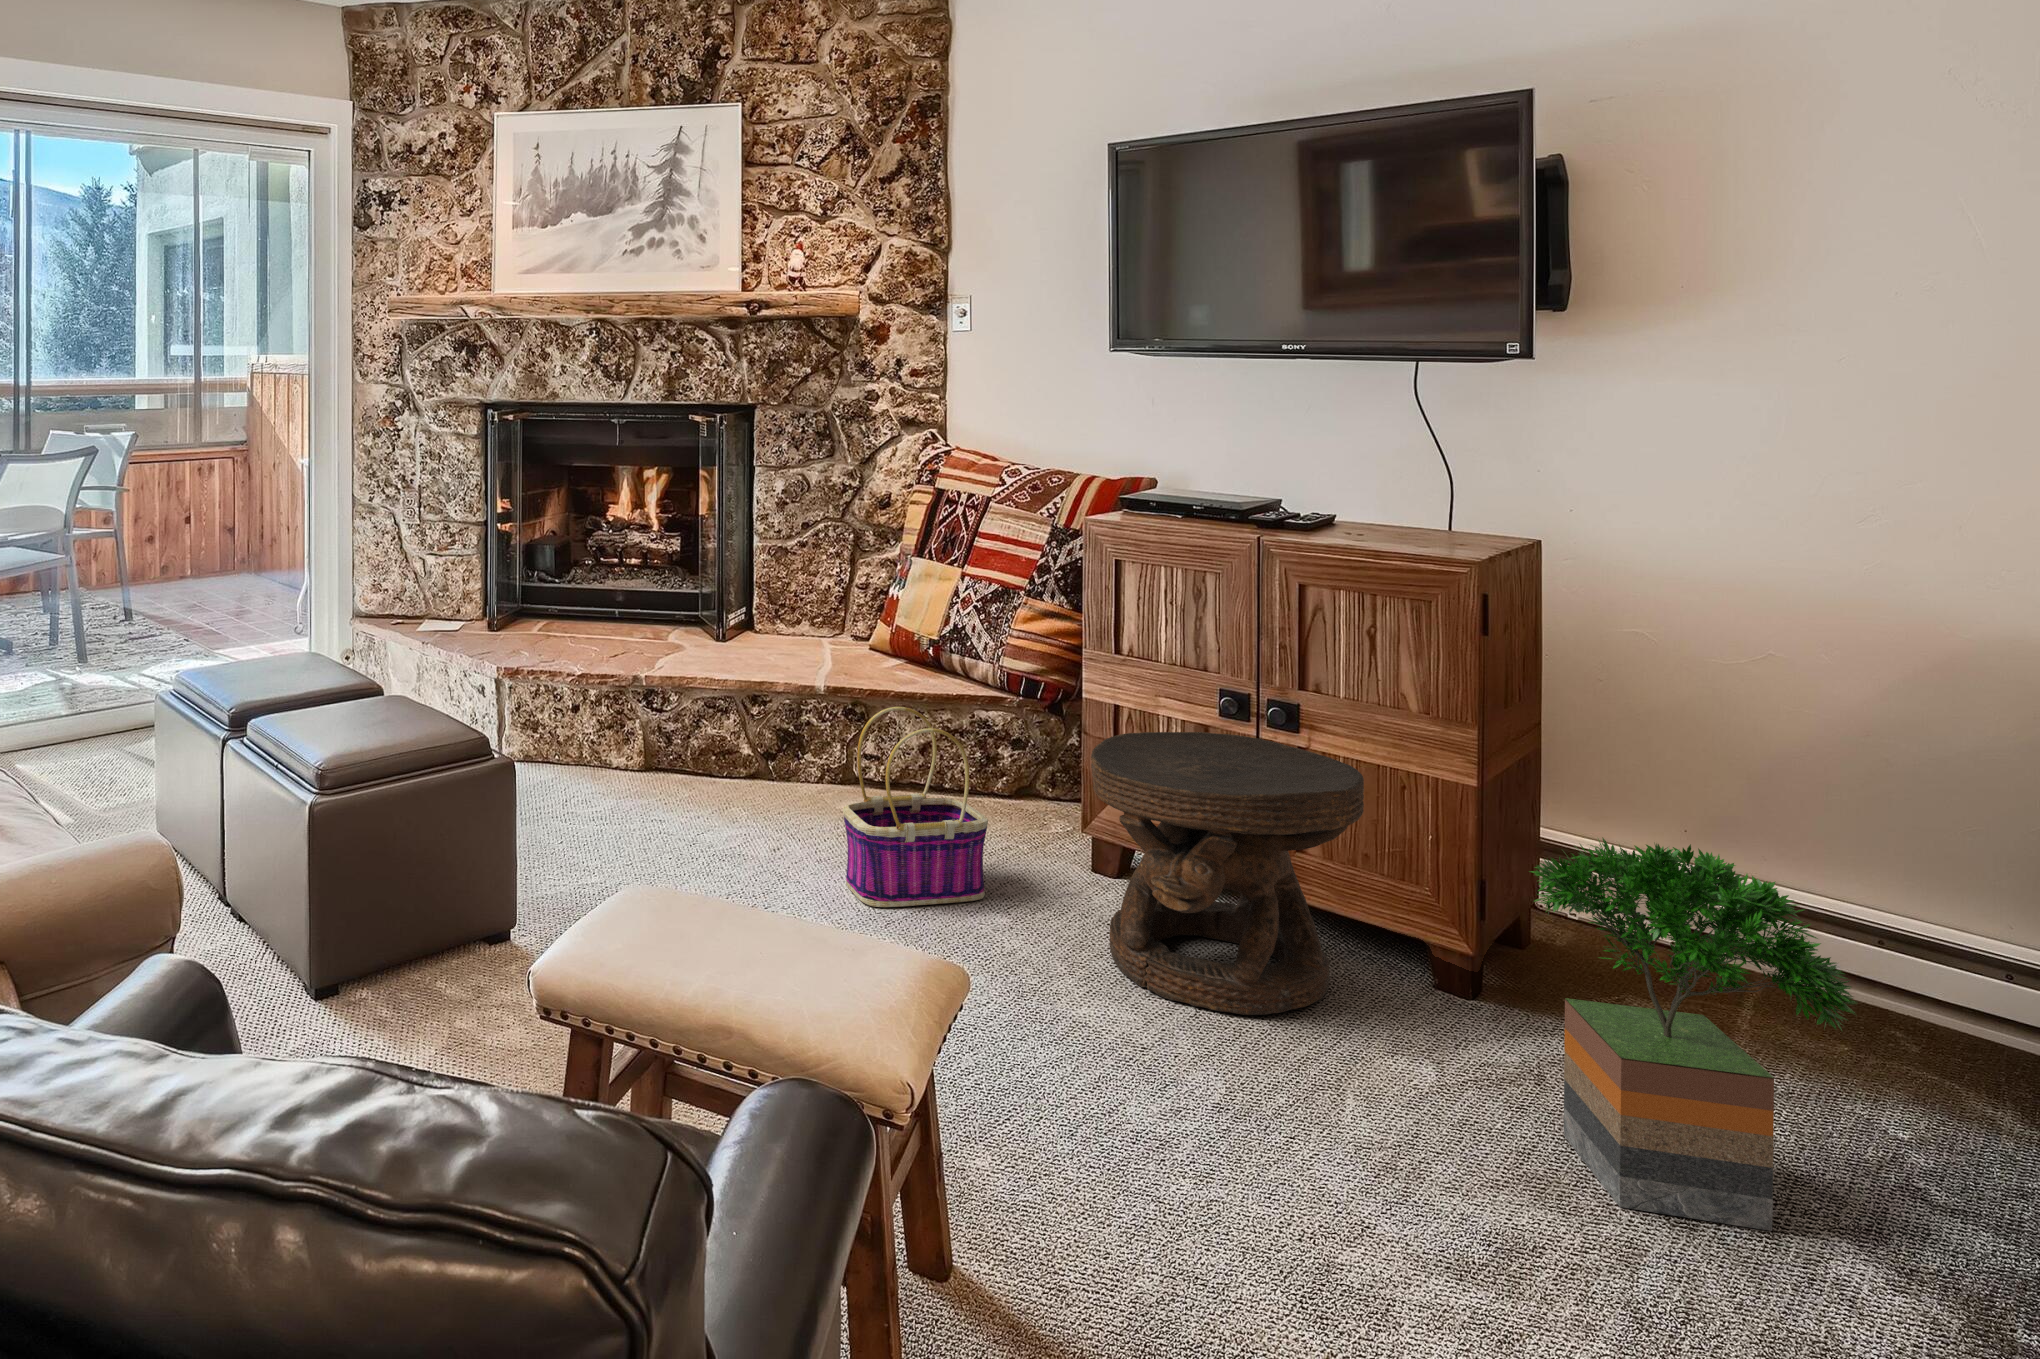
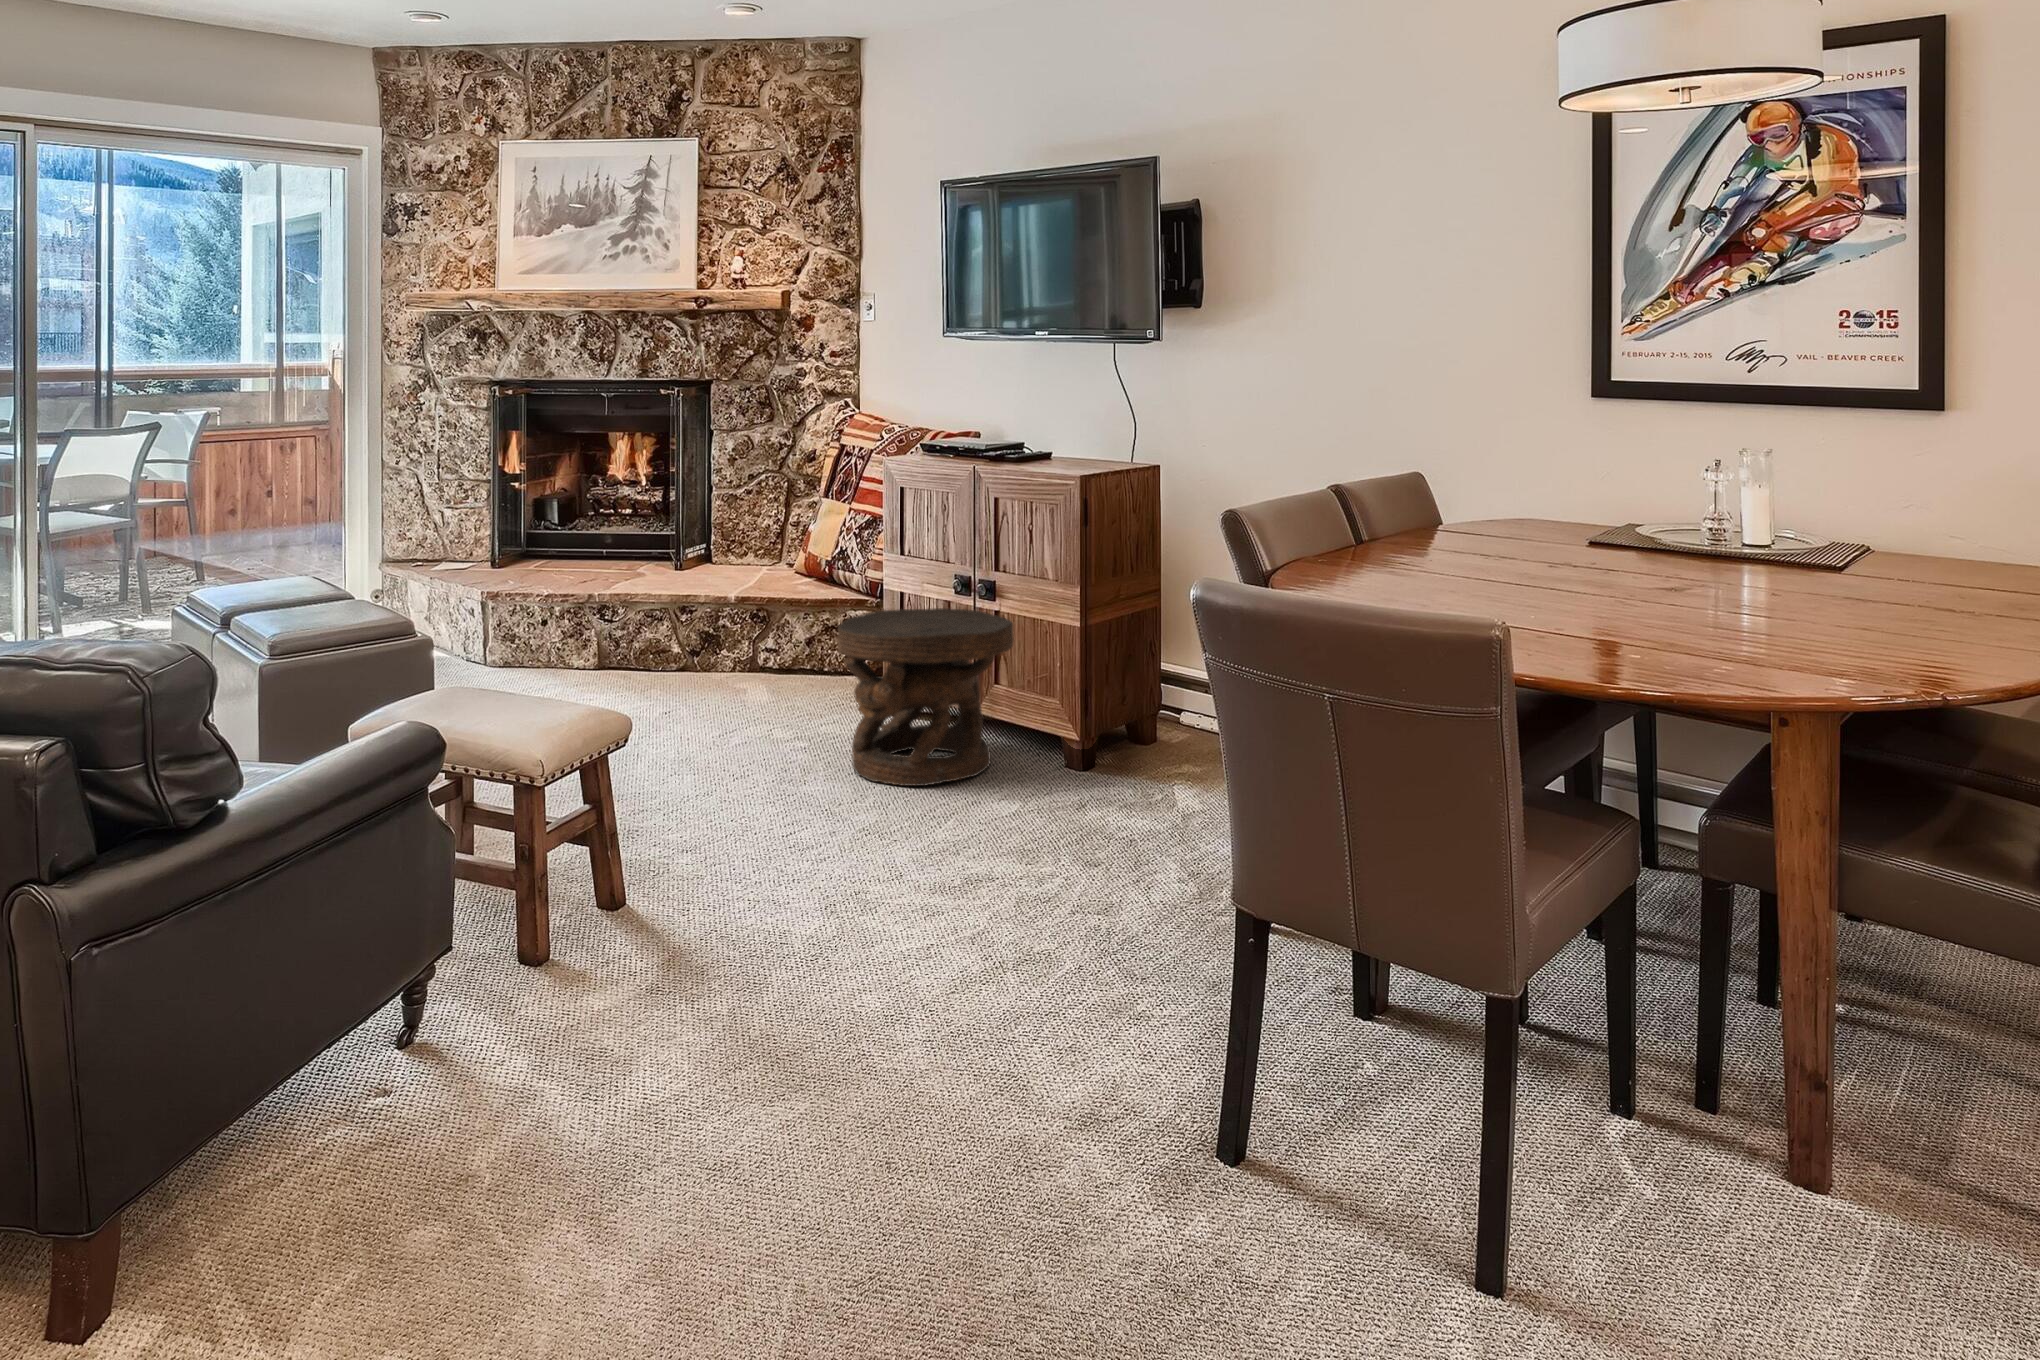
basket: present [843,707,988,907] -> none [698,600,800,742]
potted tree: present [1530,838,1856,1231] -> none [1021,641,1163,865]

